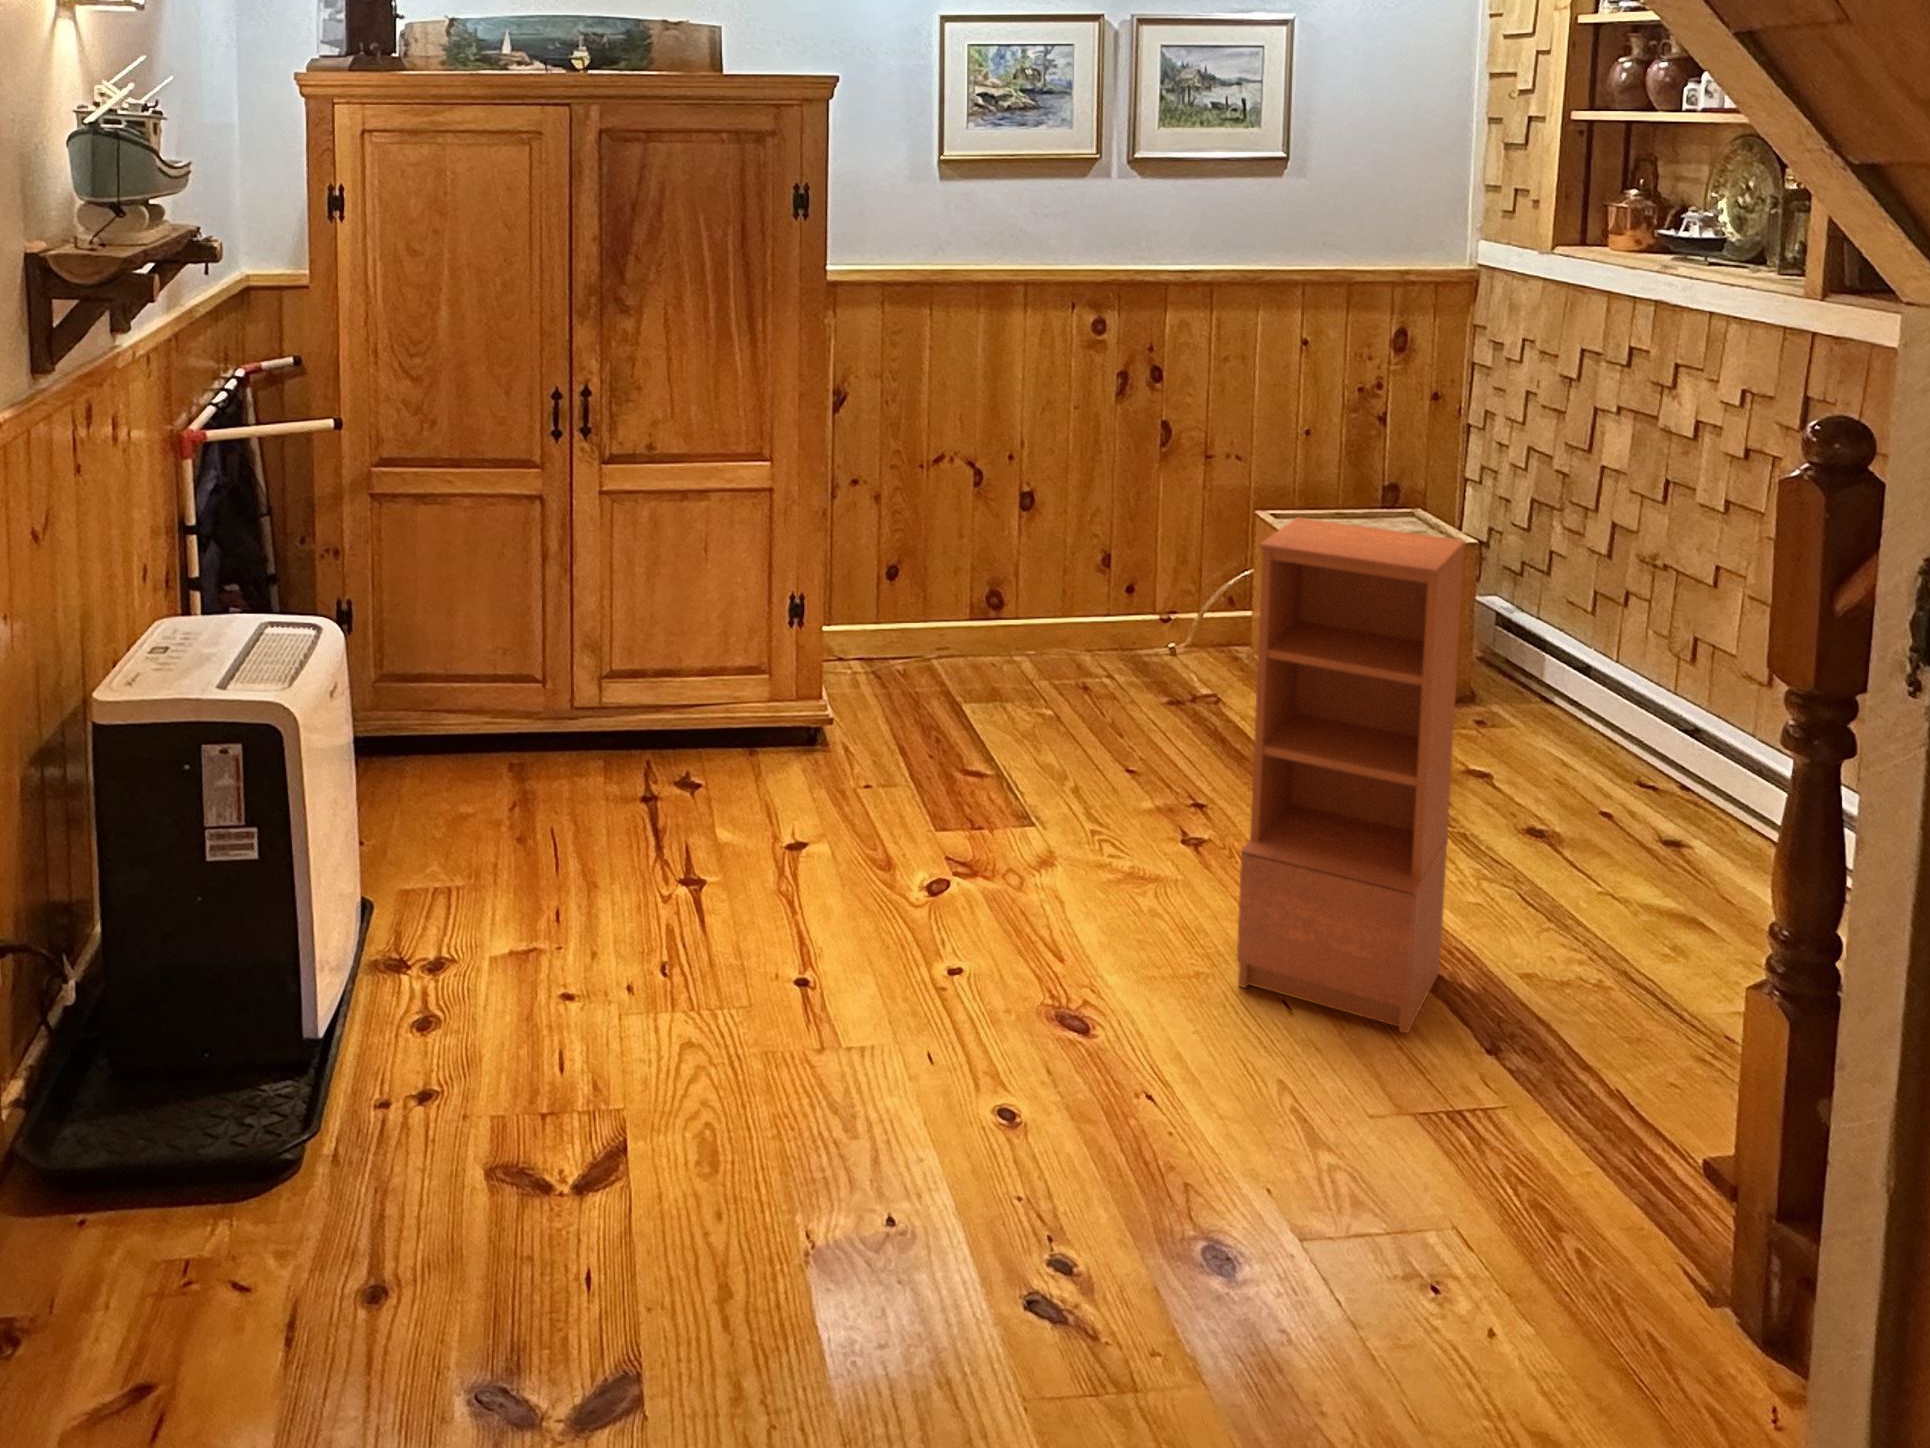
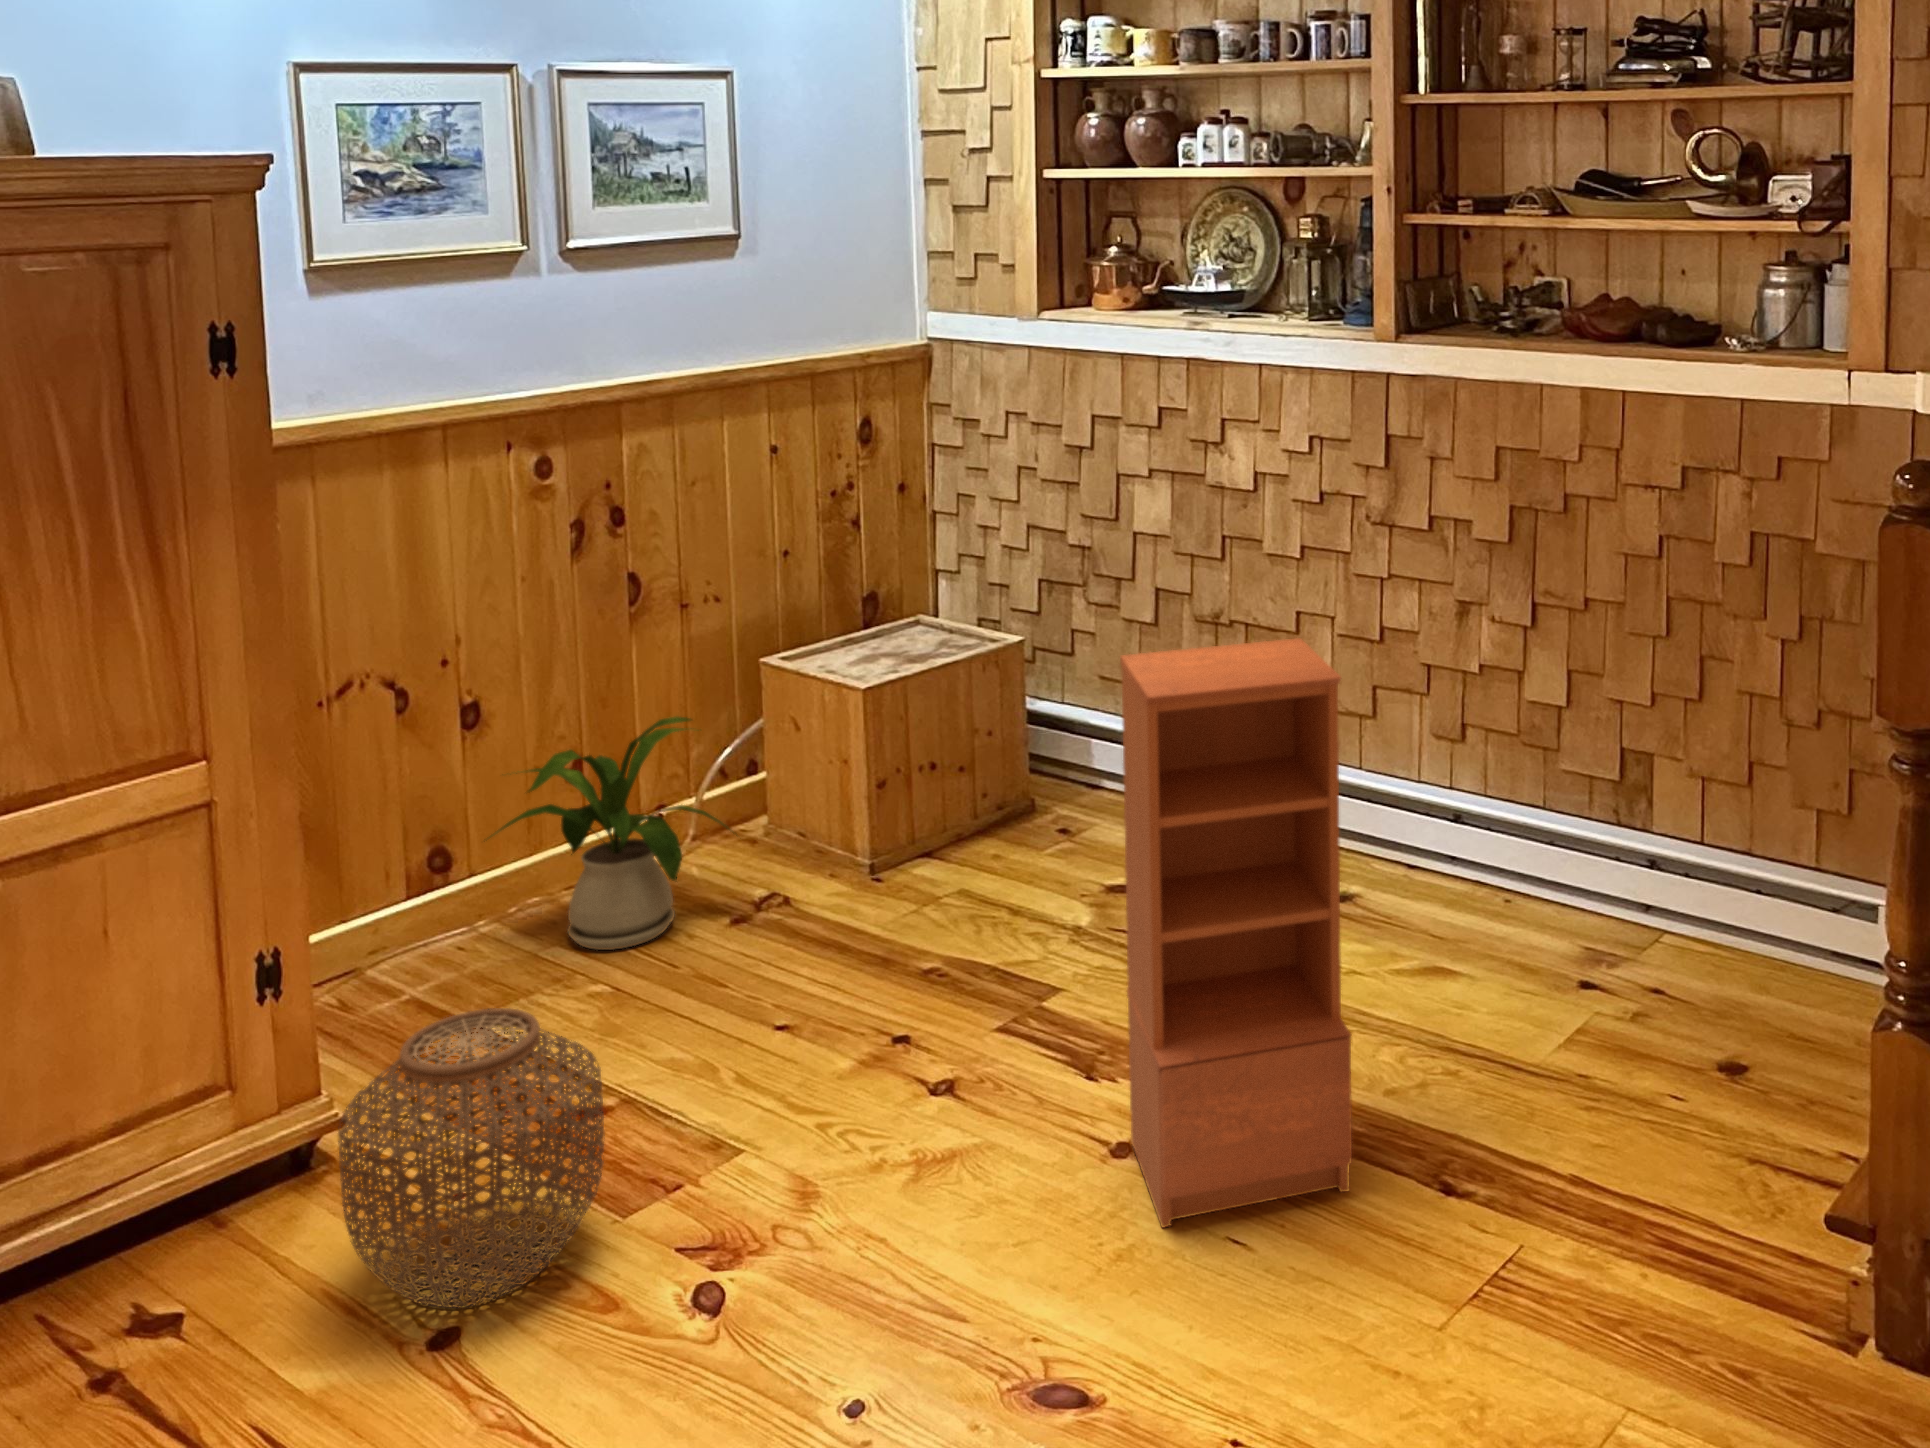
house plant: none [1014,528,1180,695] -> present [495,717,737,950]
woven basket: none [767,655,923,839] -> present [338,1008,605,1308]

